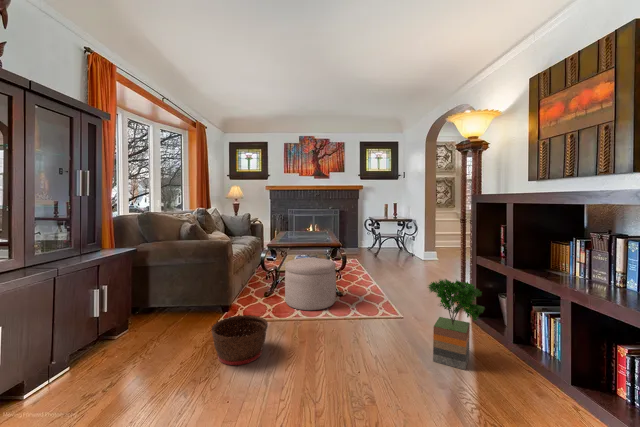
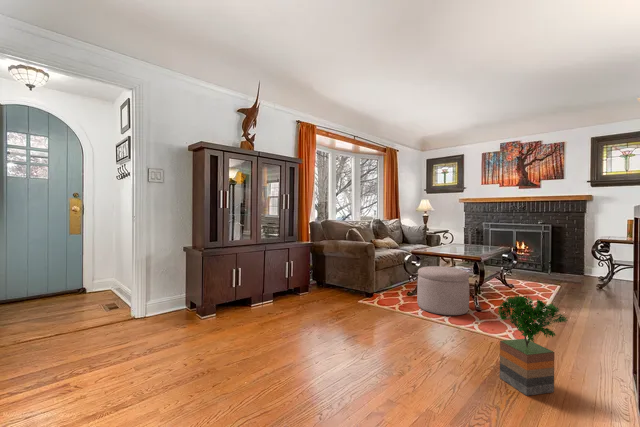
basket: present [211,315,268,365] -> none [331,295,370,326]

